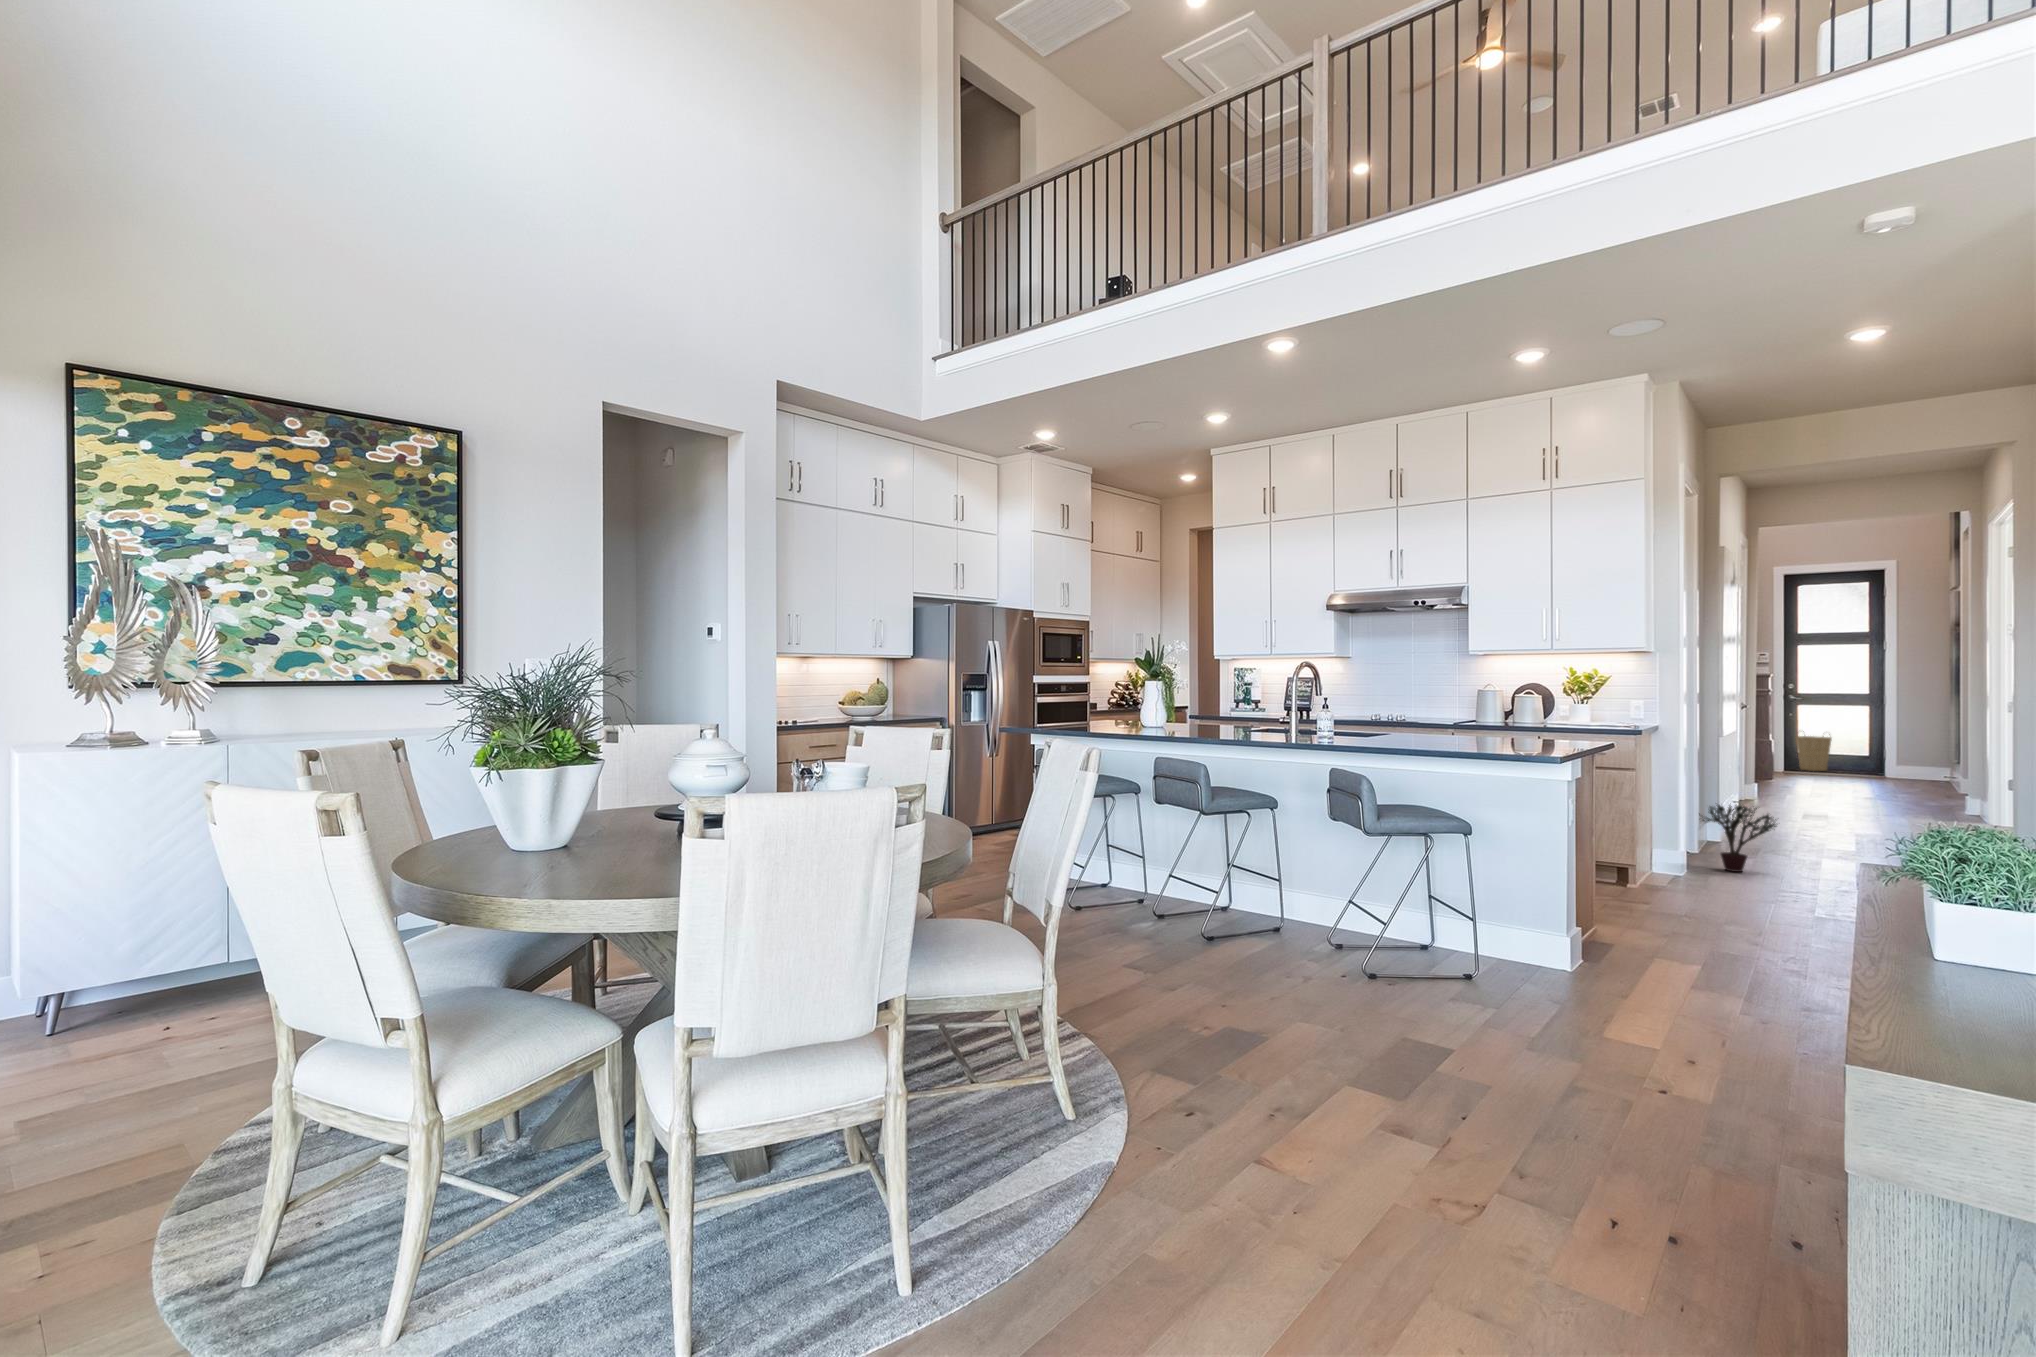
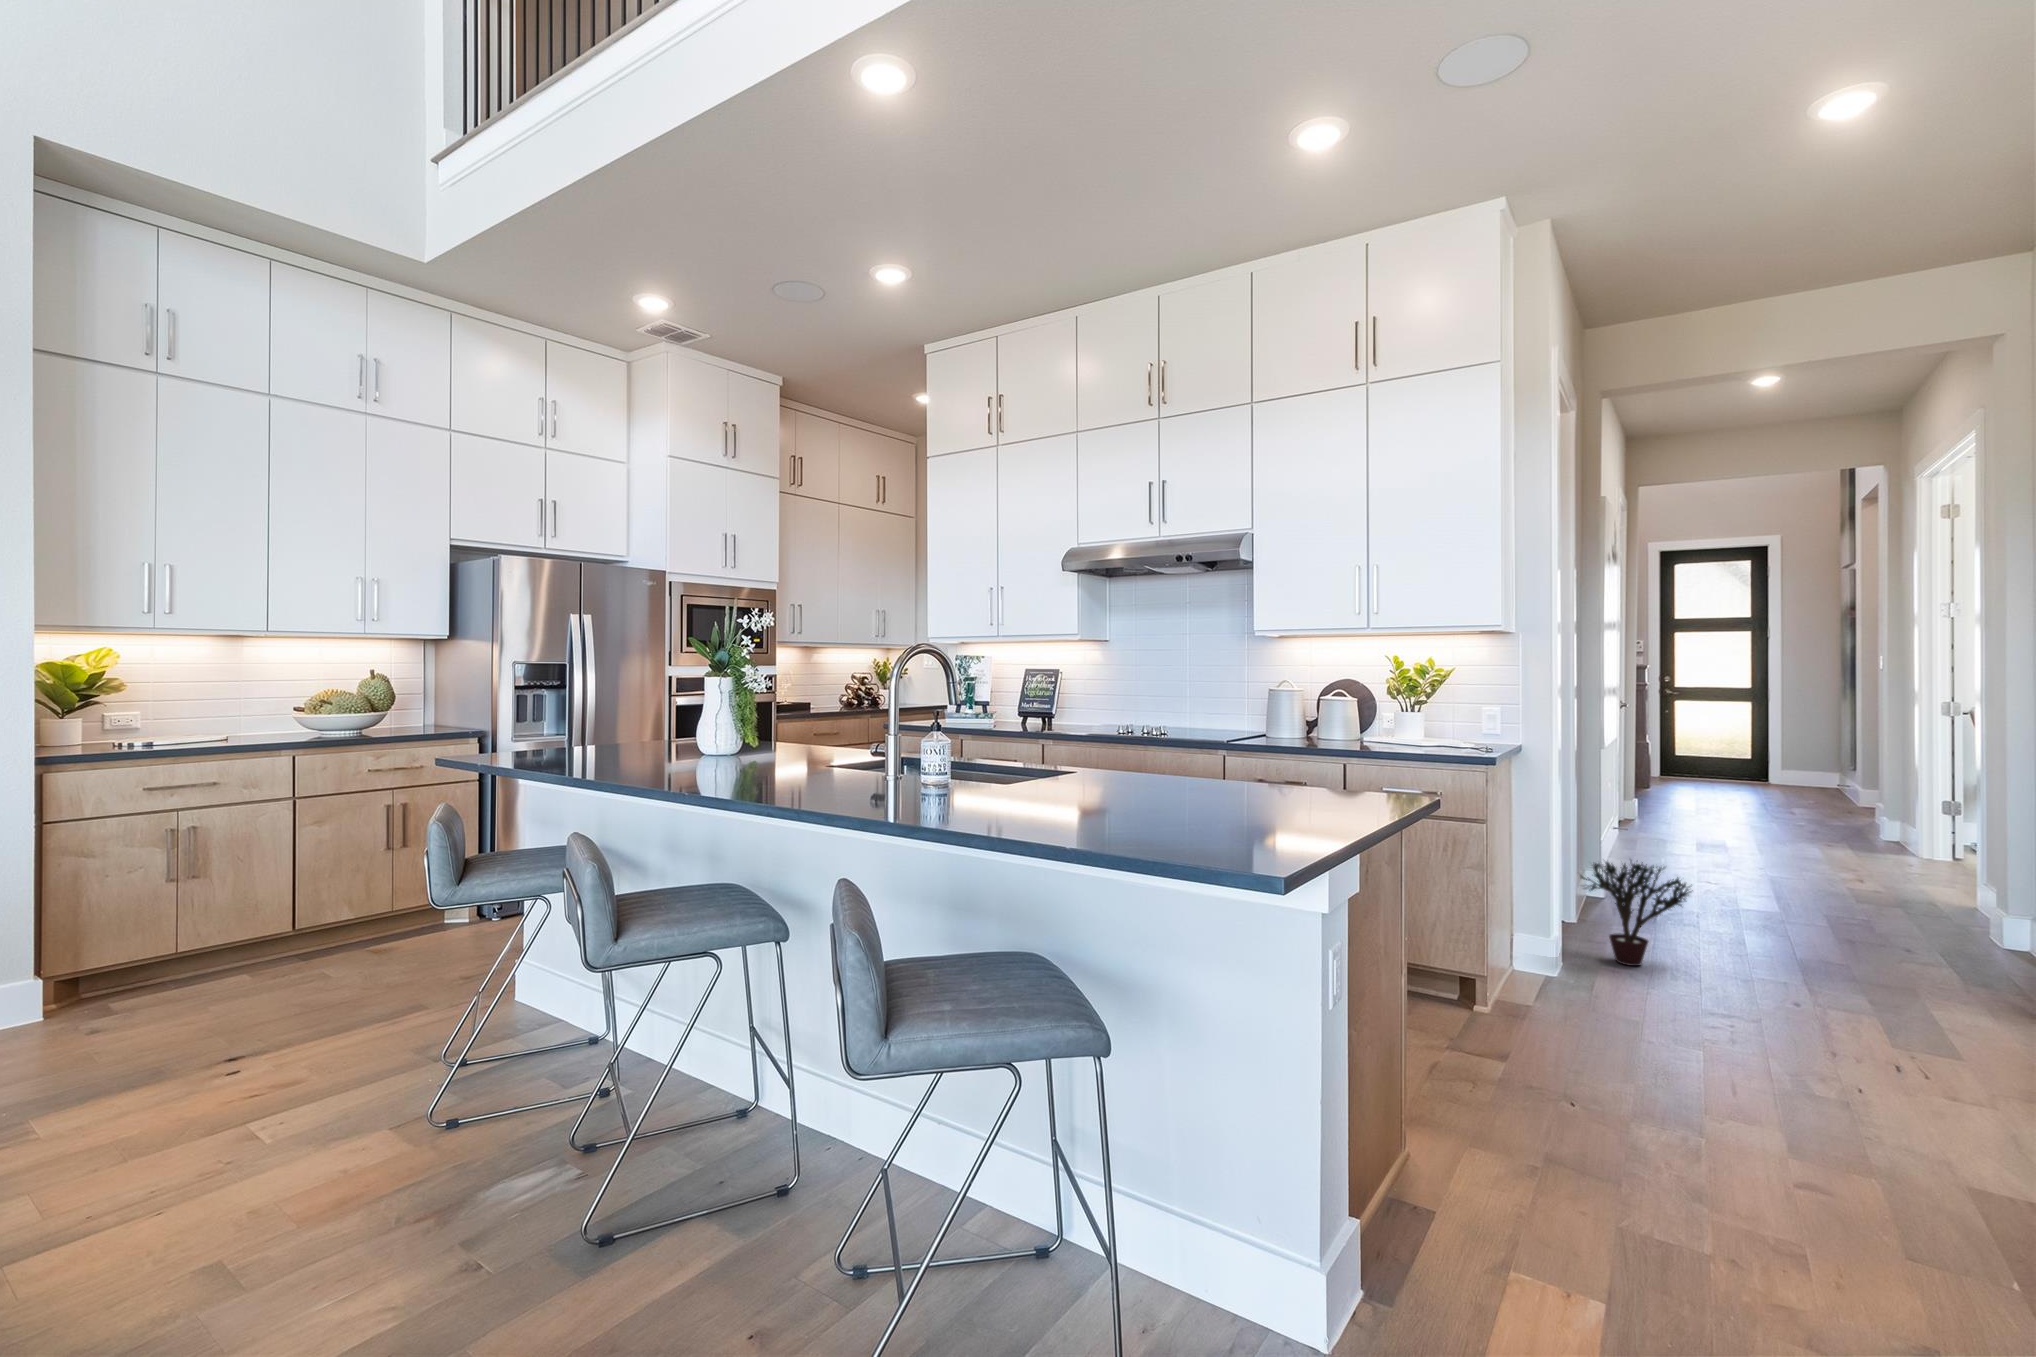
basket: present [1796,736,1832,771] -> none [1671,729,1710,775]

